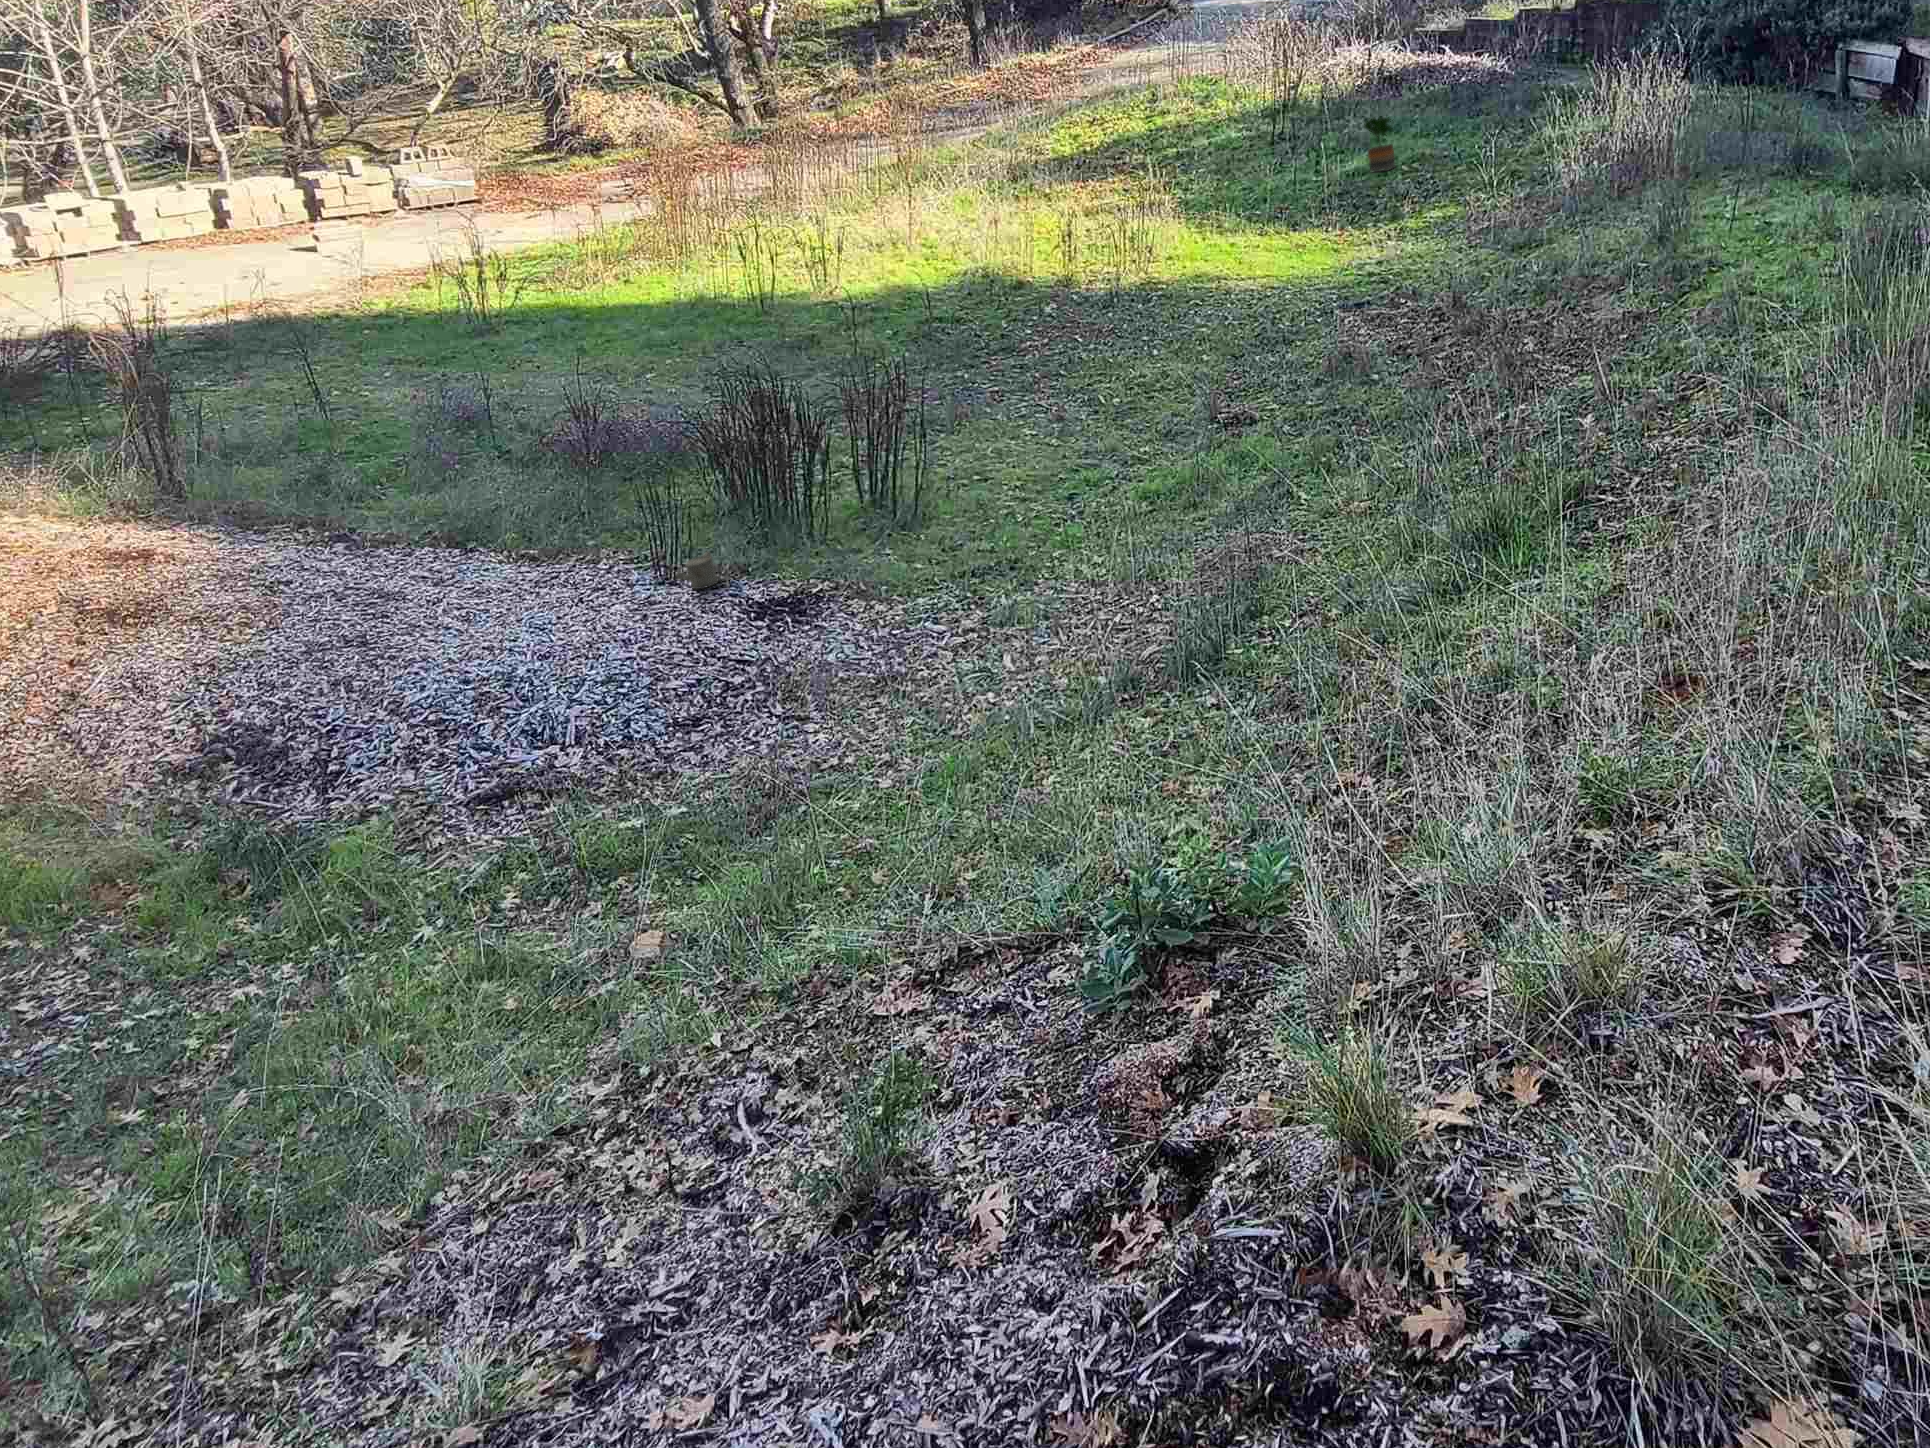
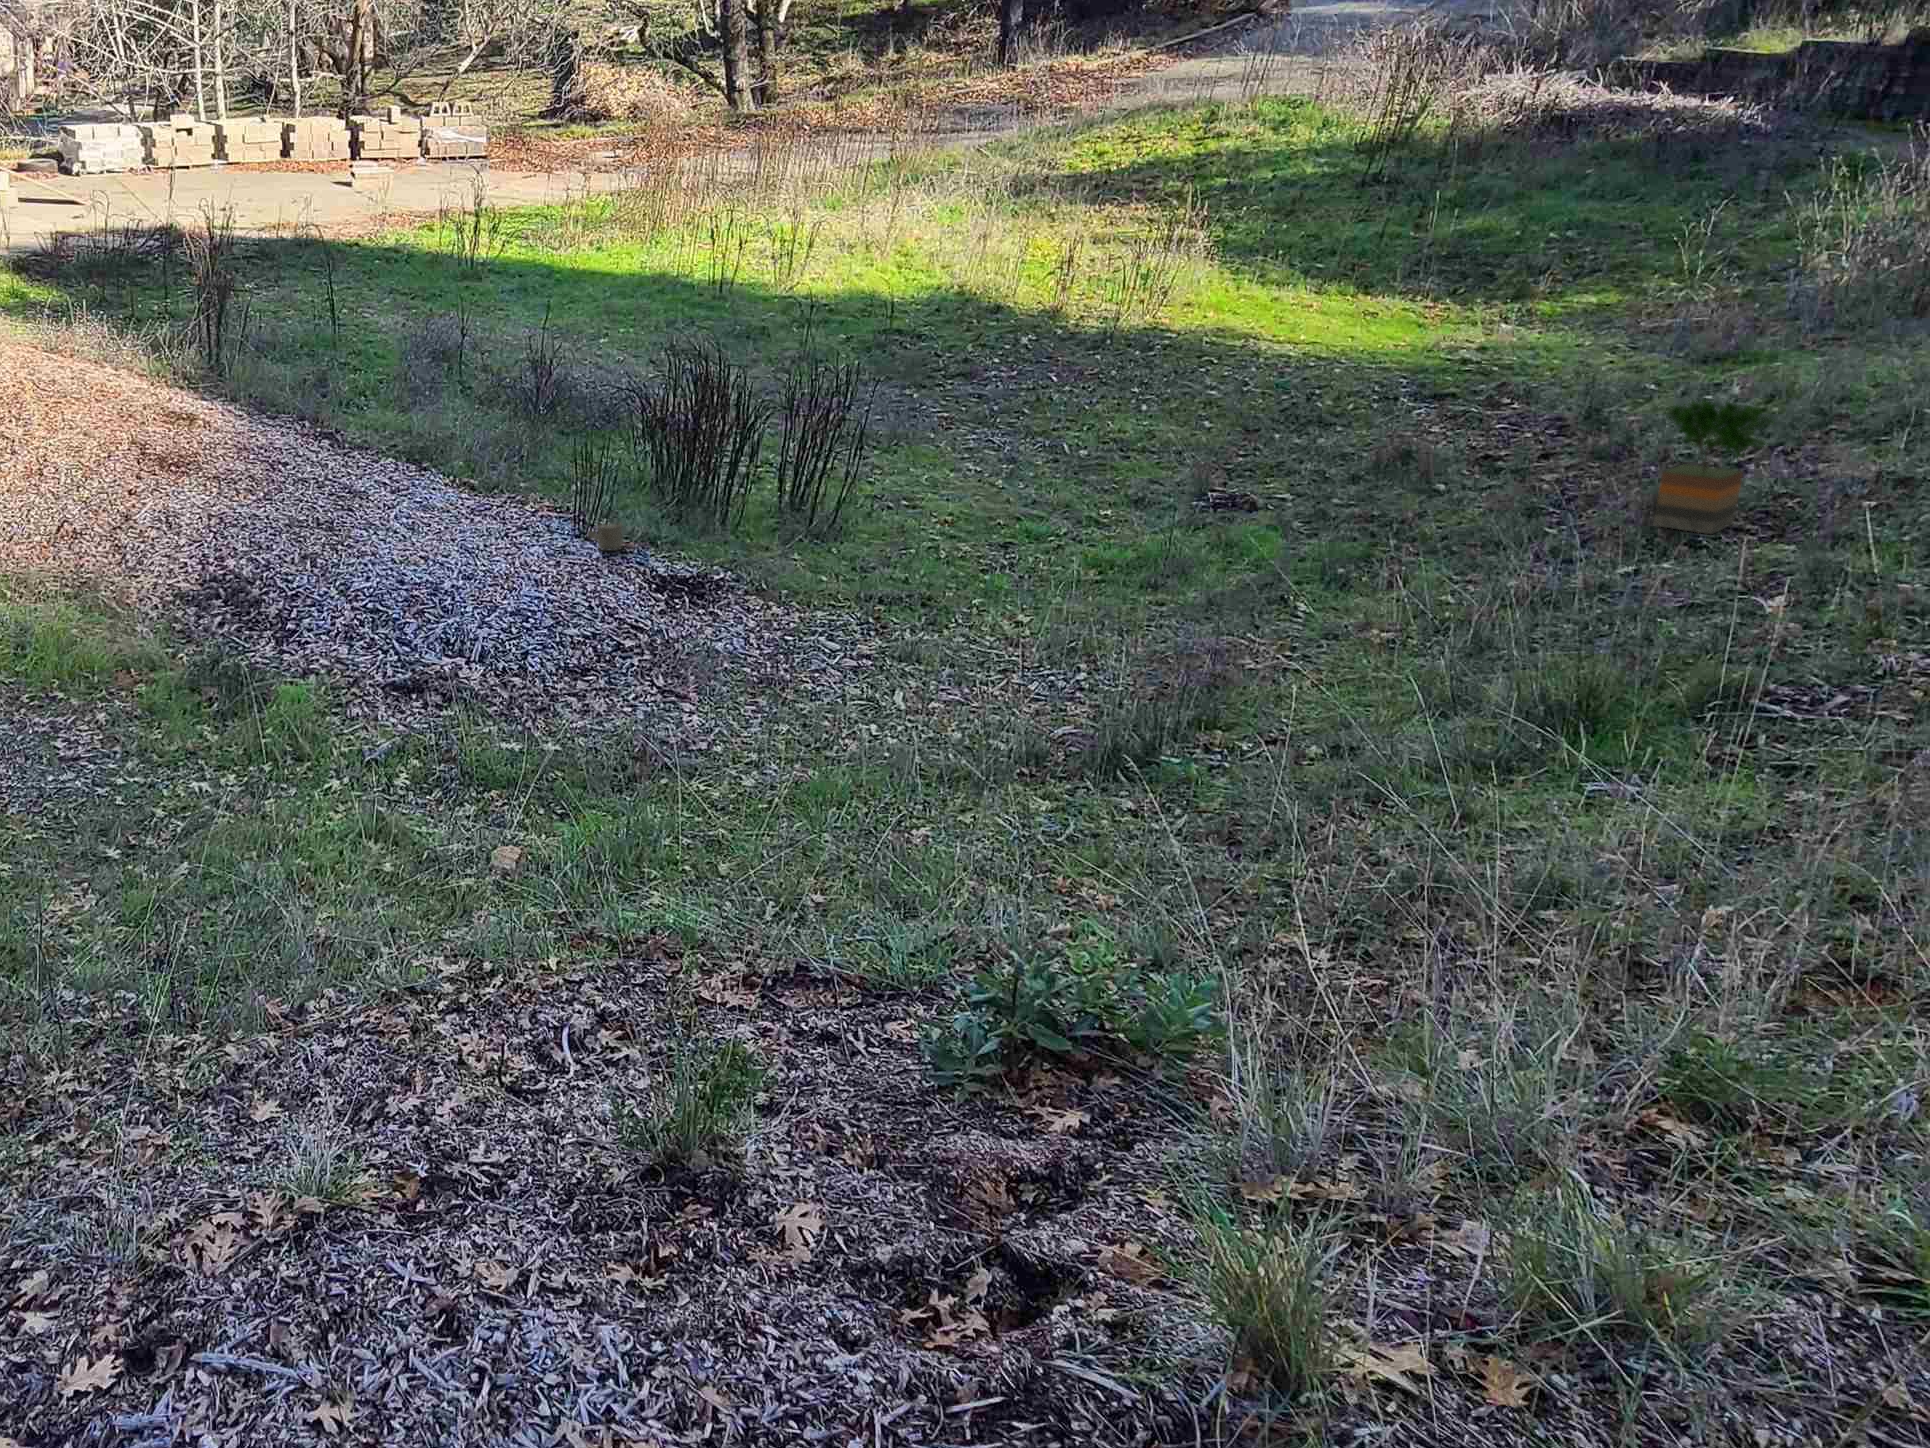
potted tree: present [1364,116,1396,172] -> present [1653,400,1774,534]

